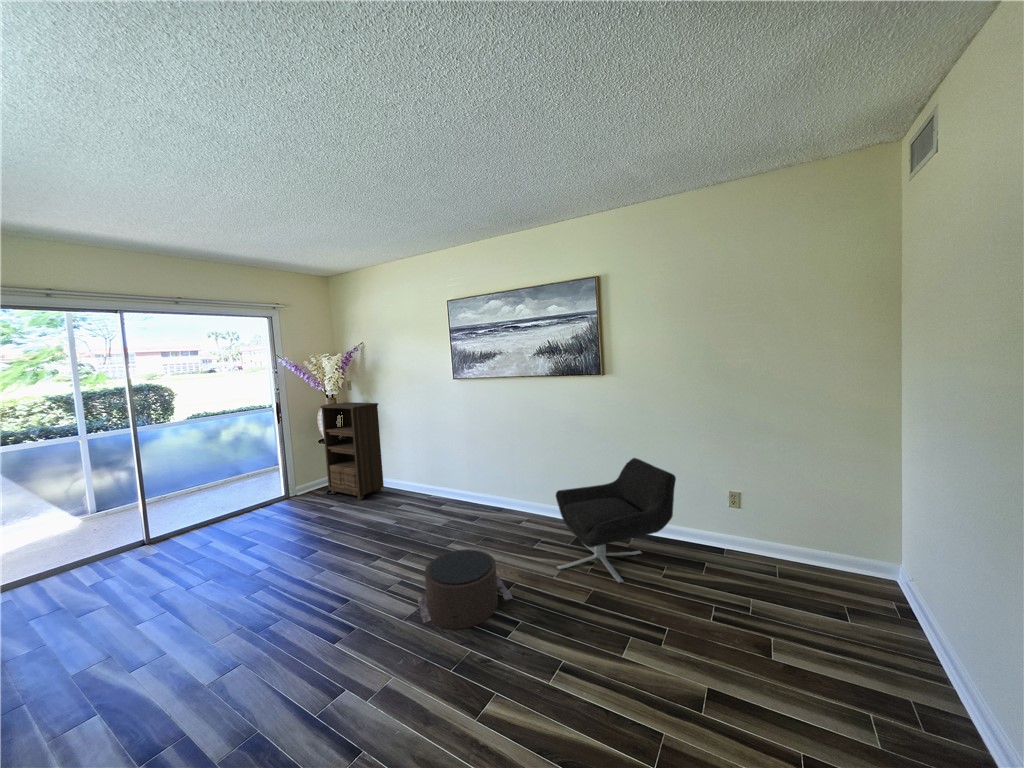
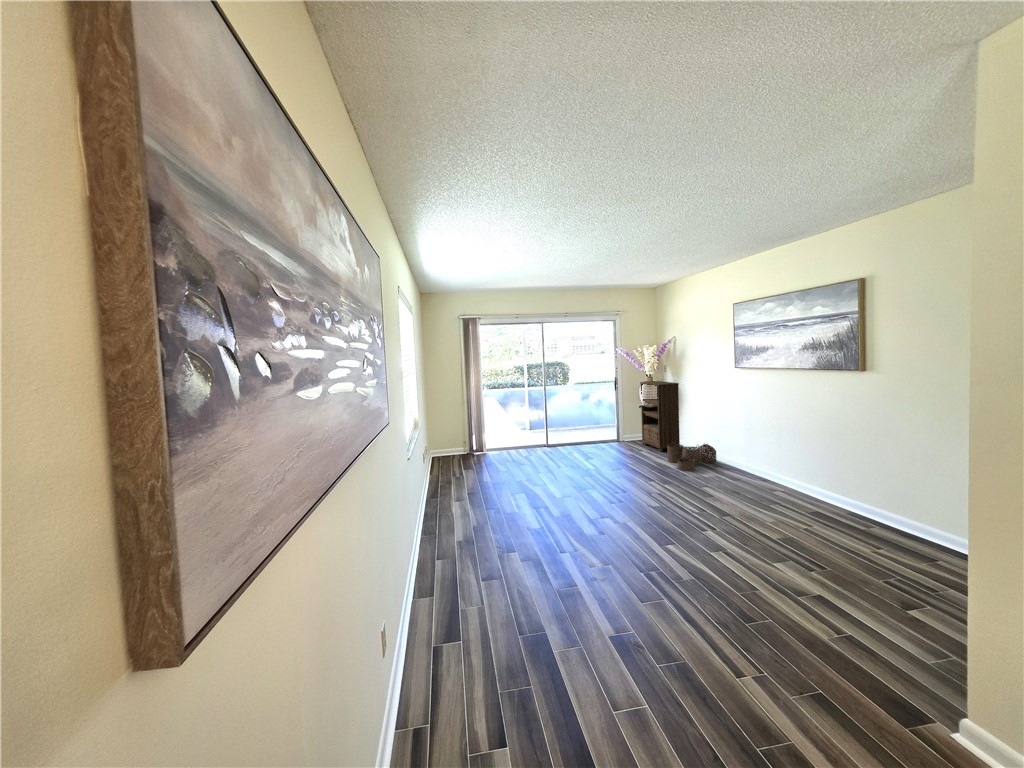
lounge chair: present [556,458,676,582] -> none [775,452,906,542]
woven basket: none [376,476,436,523] -> present [667,442,716,471]
pouf: present [418,549,512,629] -> none [657,481,720,523]

